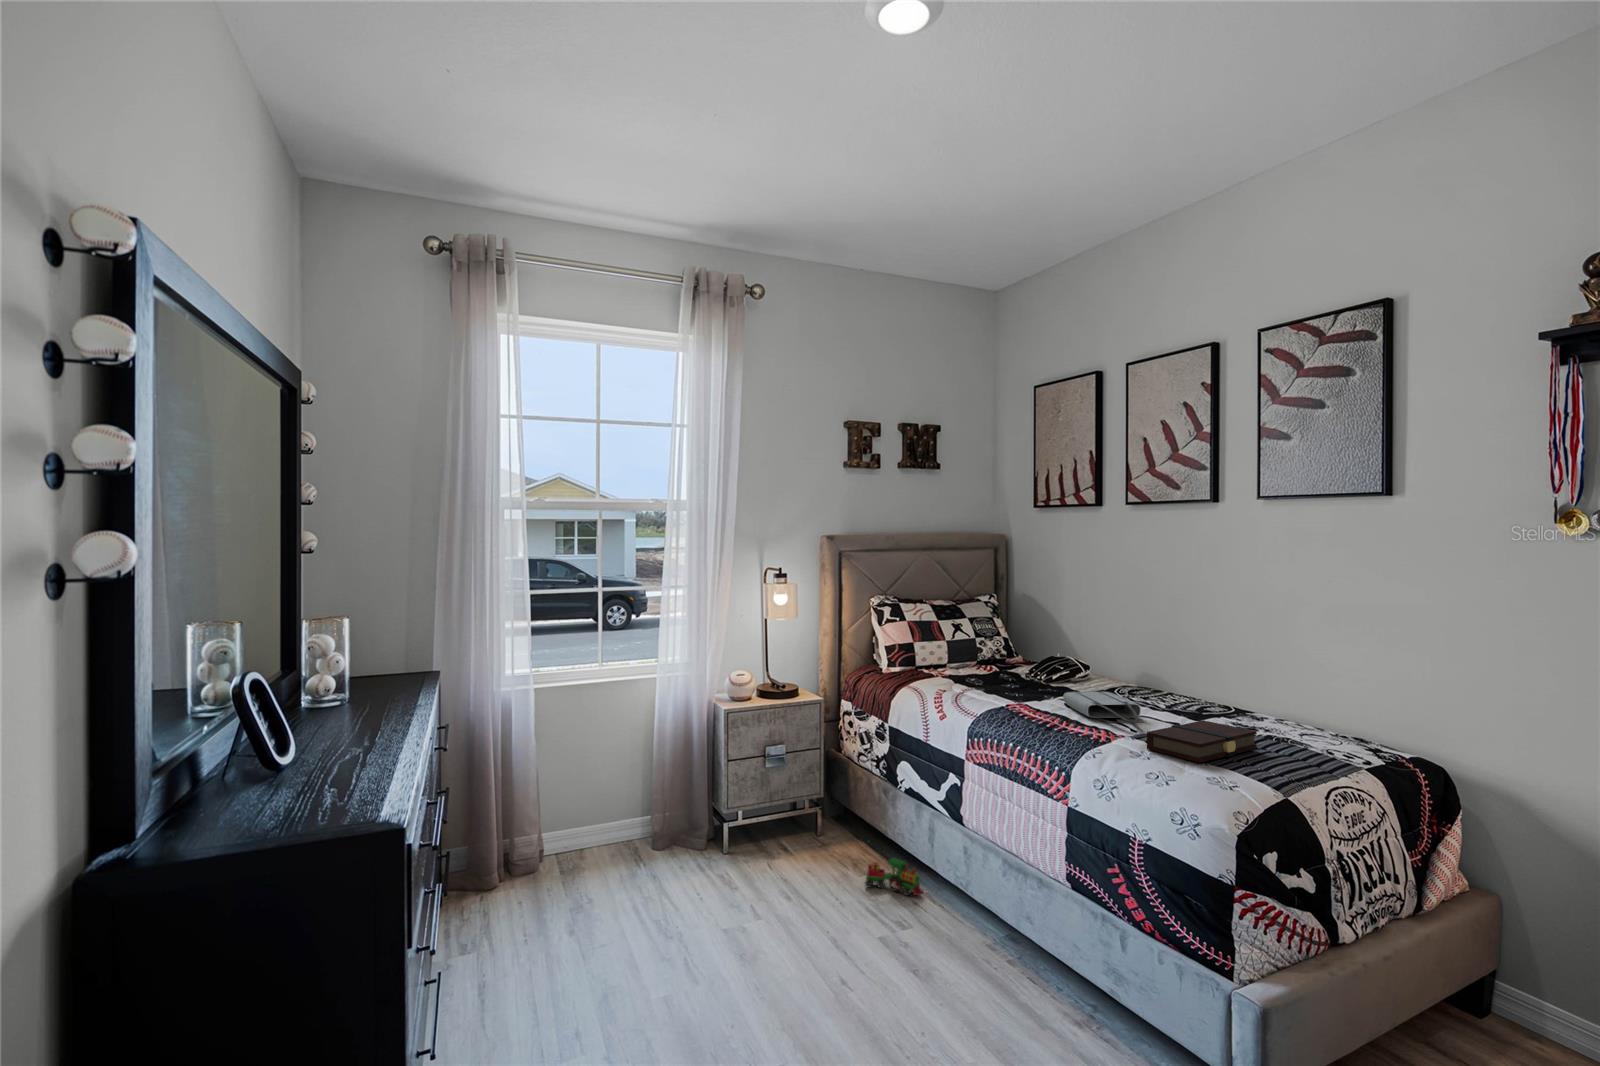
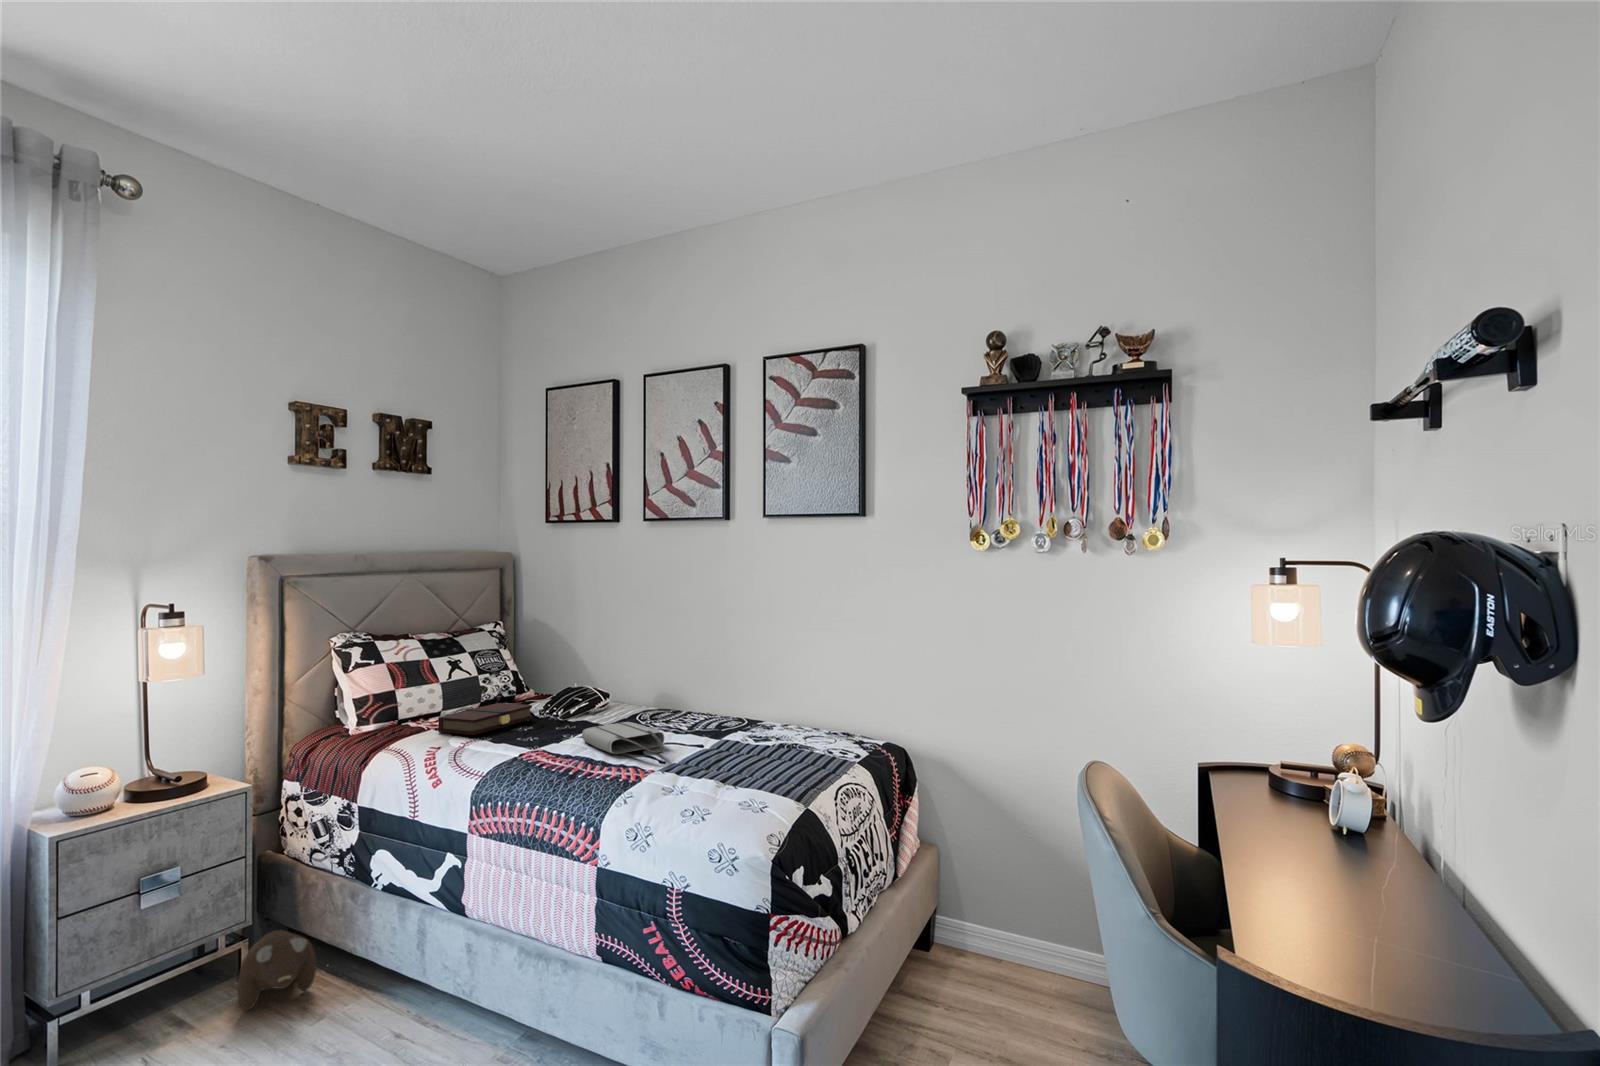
book: present [1147,720,1257,763] -> present [438,703,532,735]
plush toy: none [812,809,860,860] -> present [237,930,316,1010]
toy train: present [865,858,923,896] -> none [324,976,411,1029]

